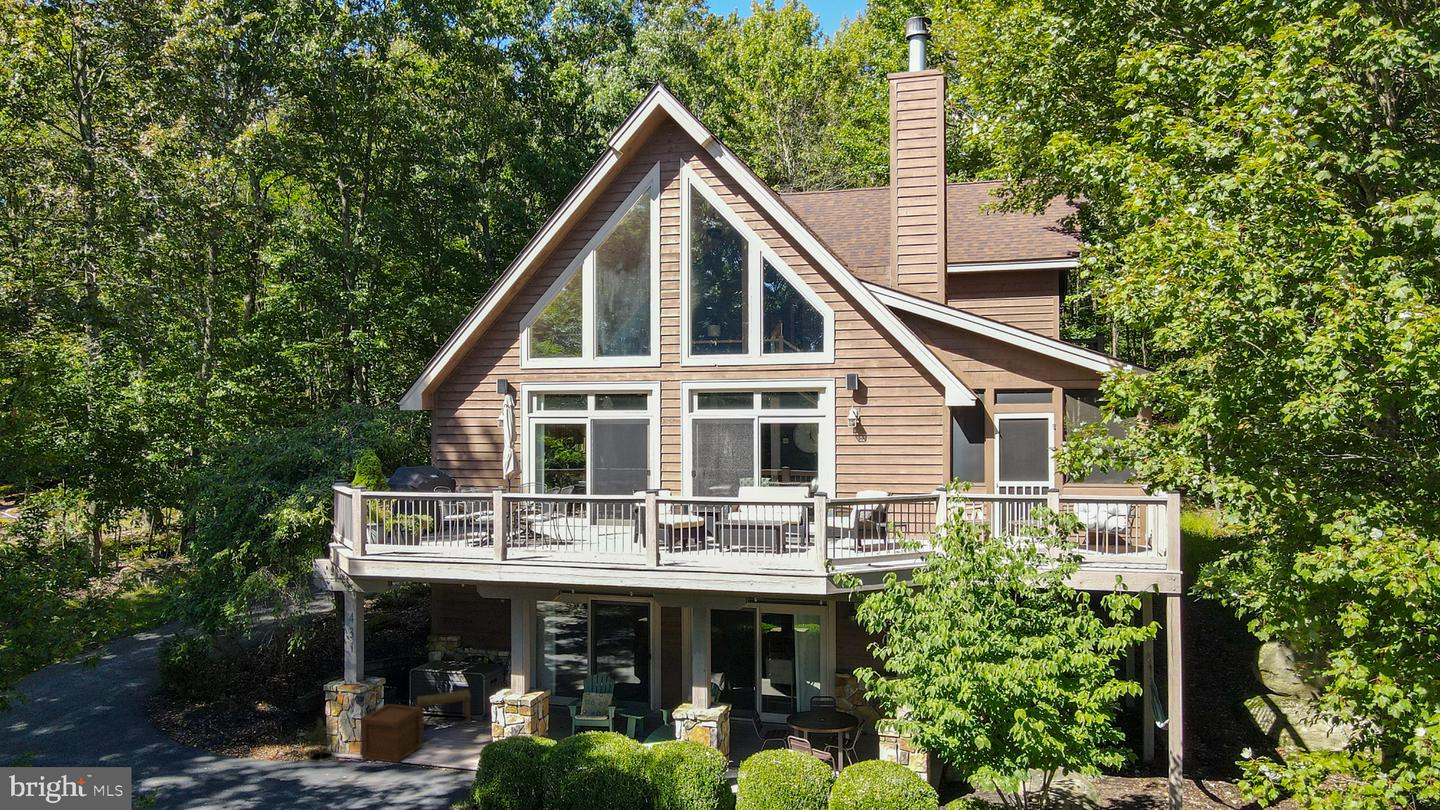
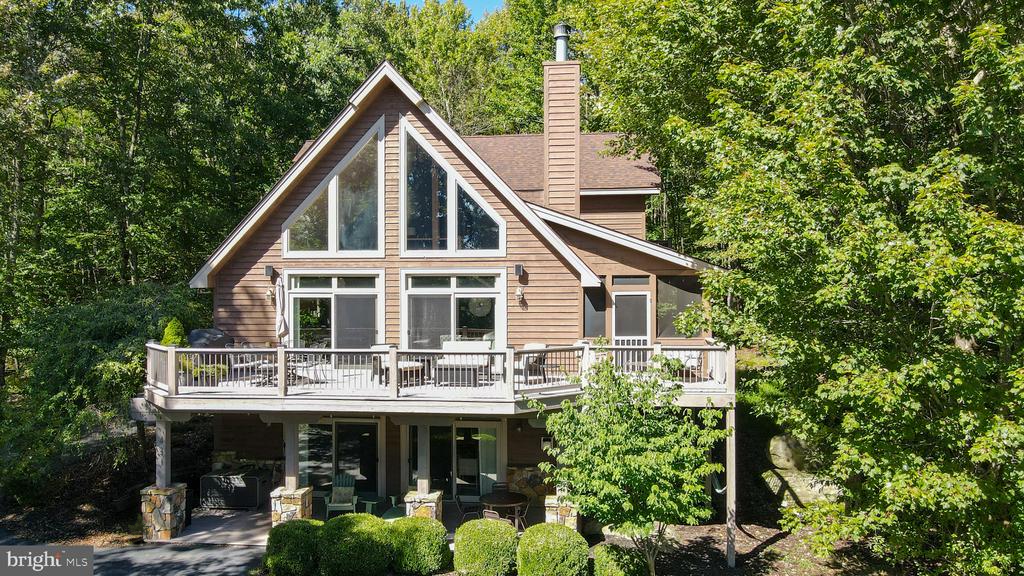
bench: present [417,689,471,731] -> none [207,491,249,522]
wooden crate: present [361,704,422,762] -> none [172,503,216,543]

